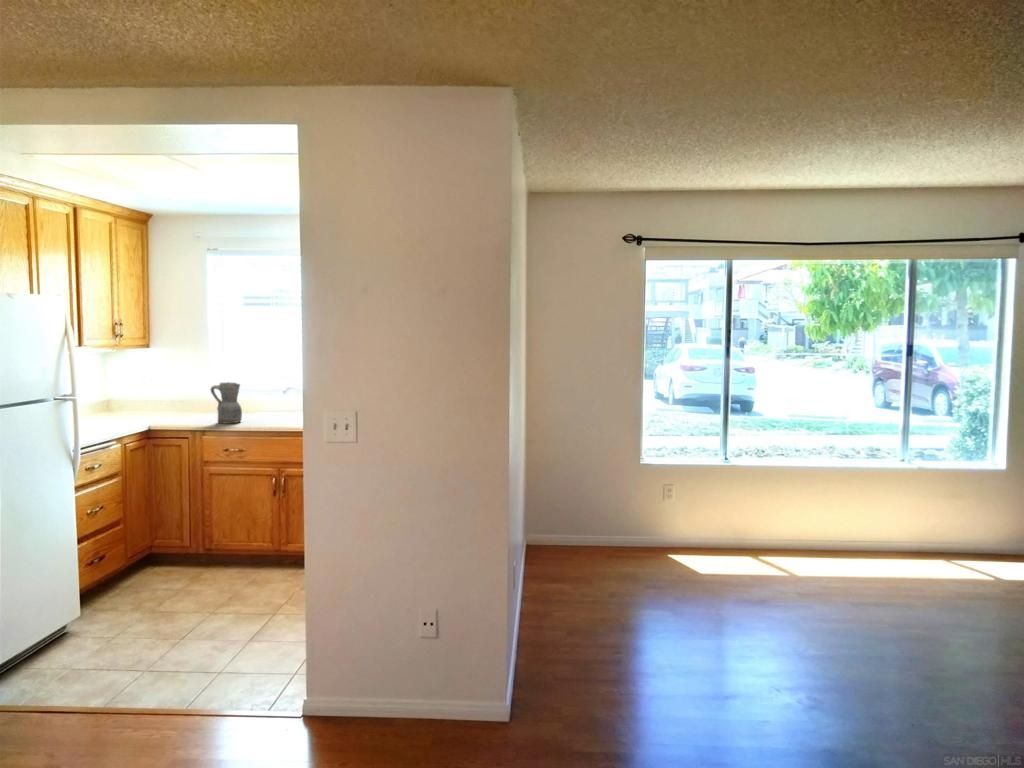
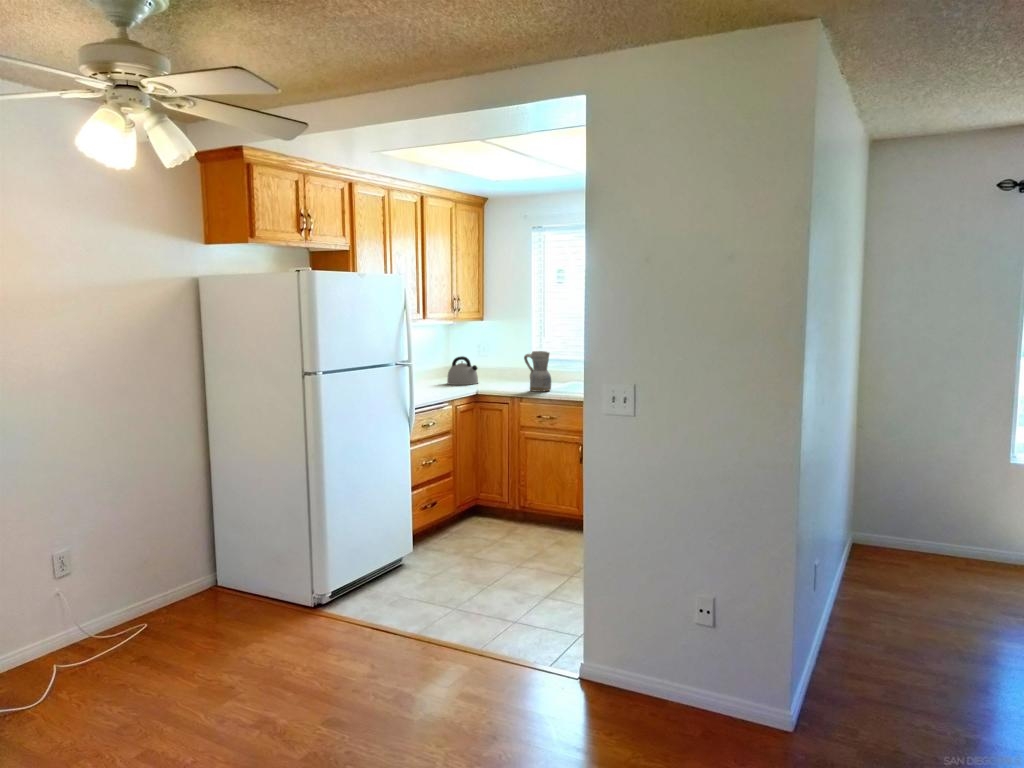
kettle: none [107,388,149,421] -> present [447,356,478,385]

